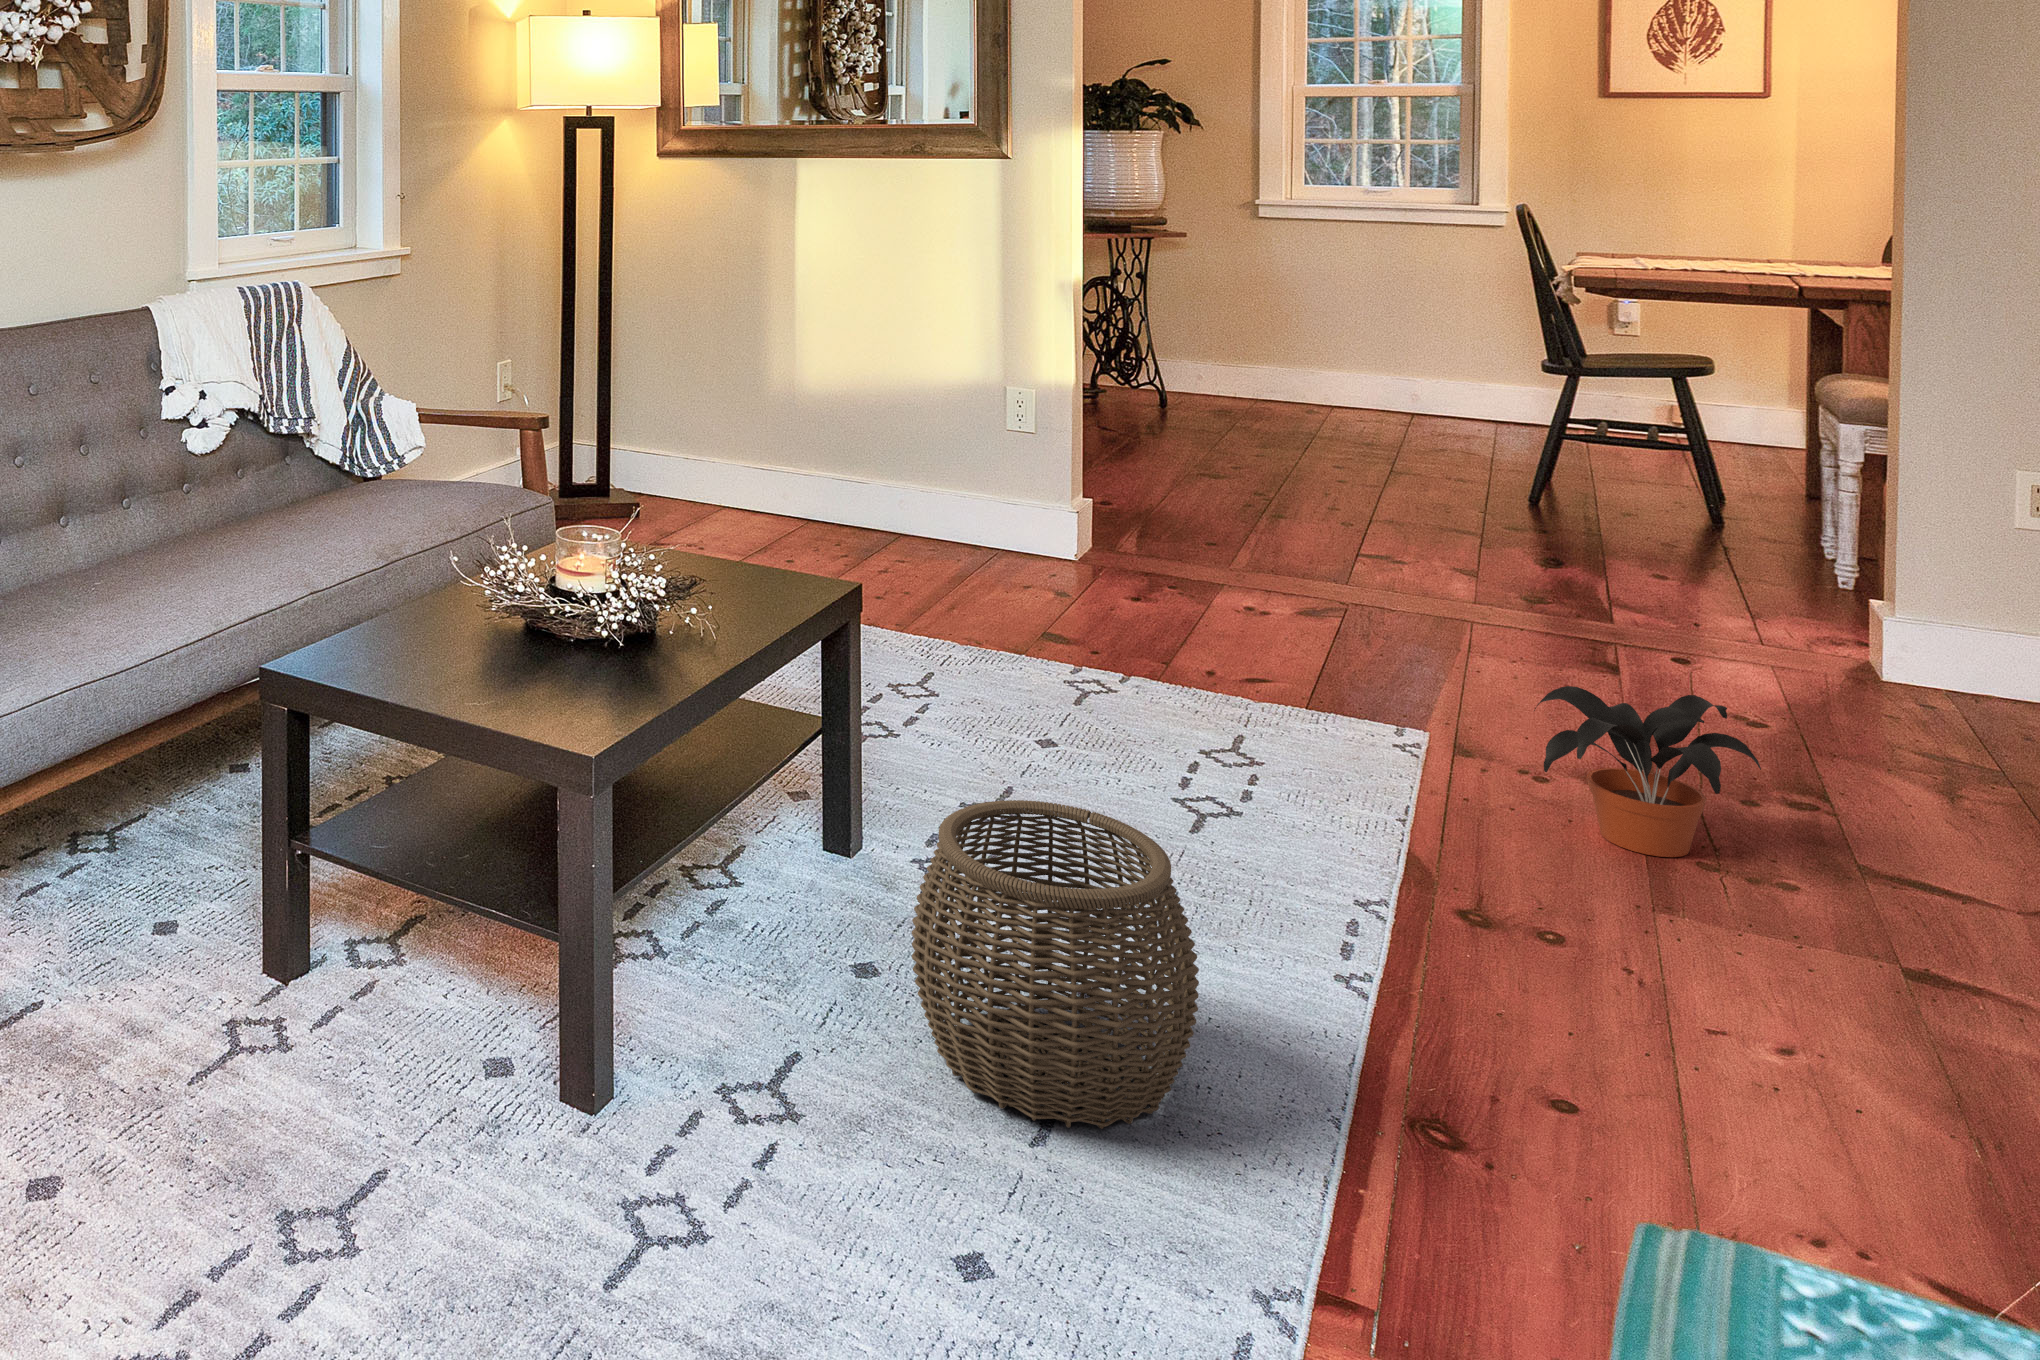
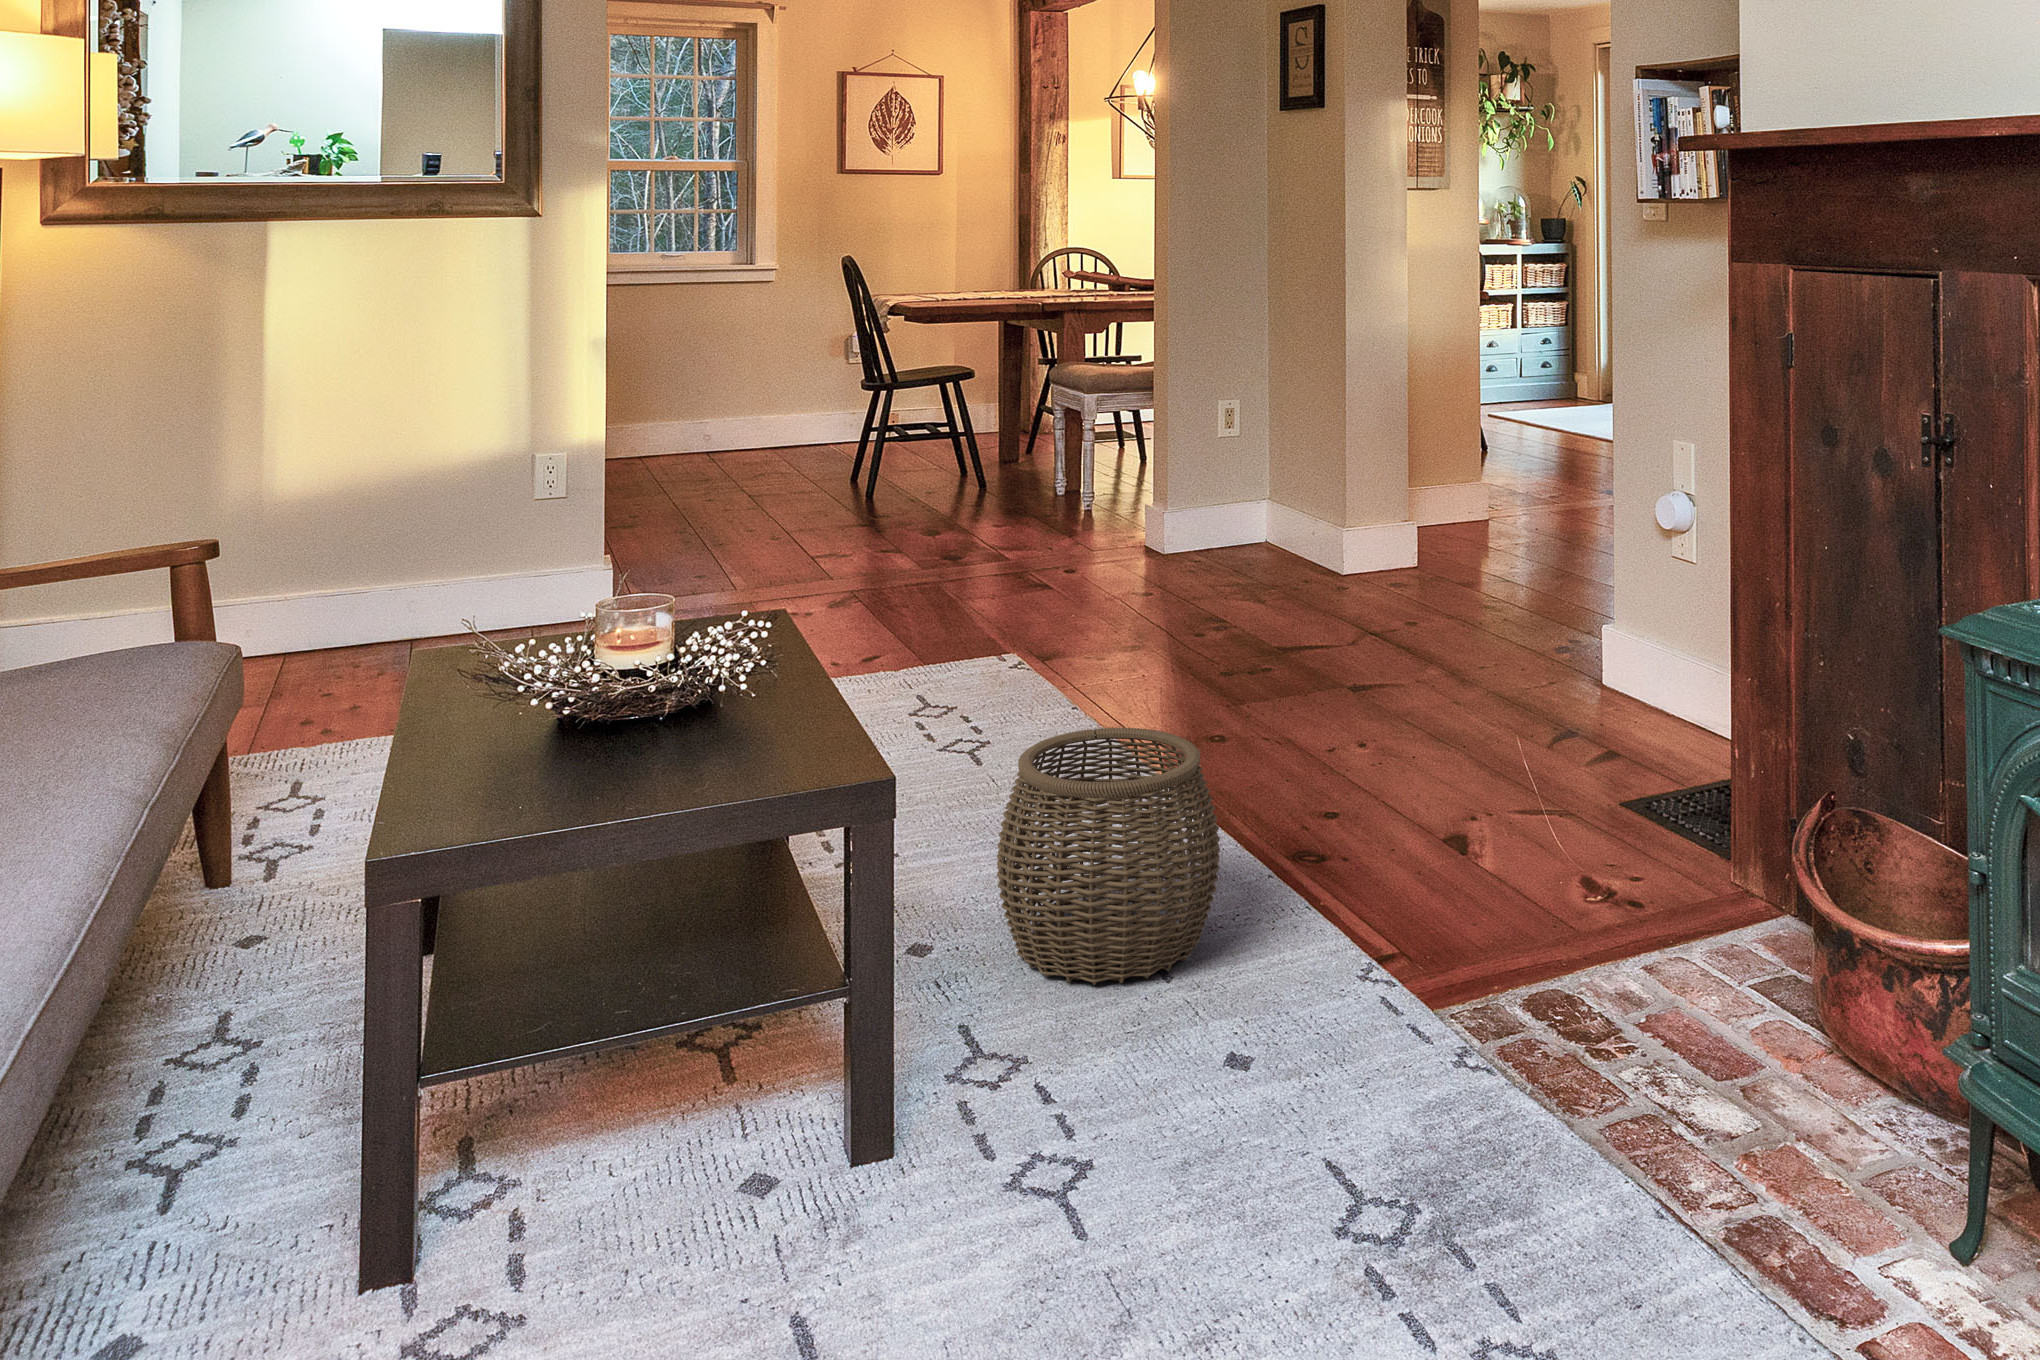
potted plant: present [1534,686,1761,857] -> none [1120,574,1250,691]

